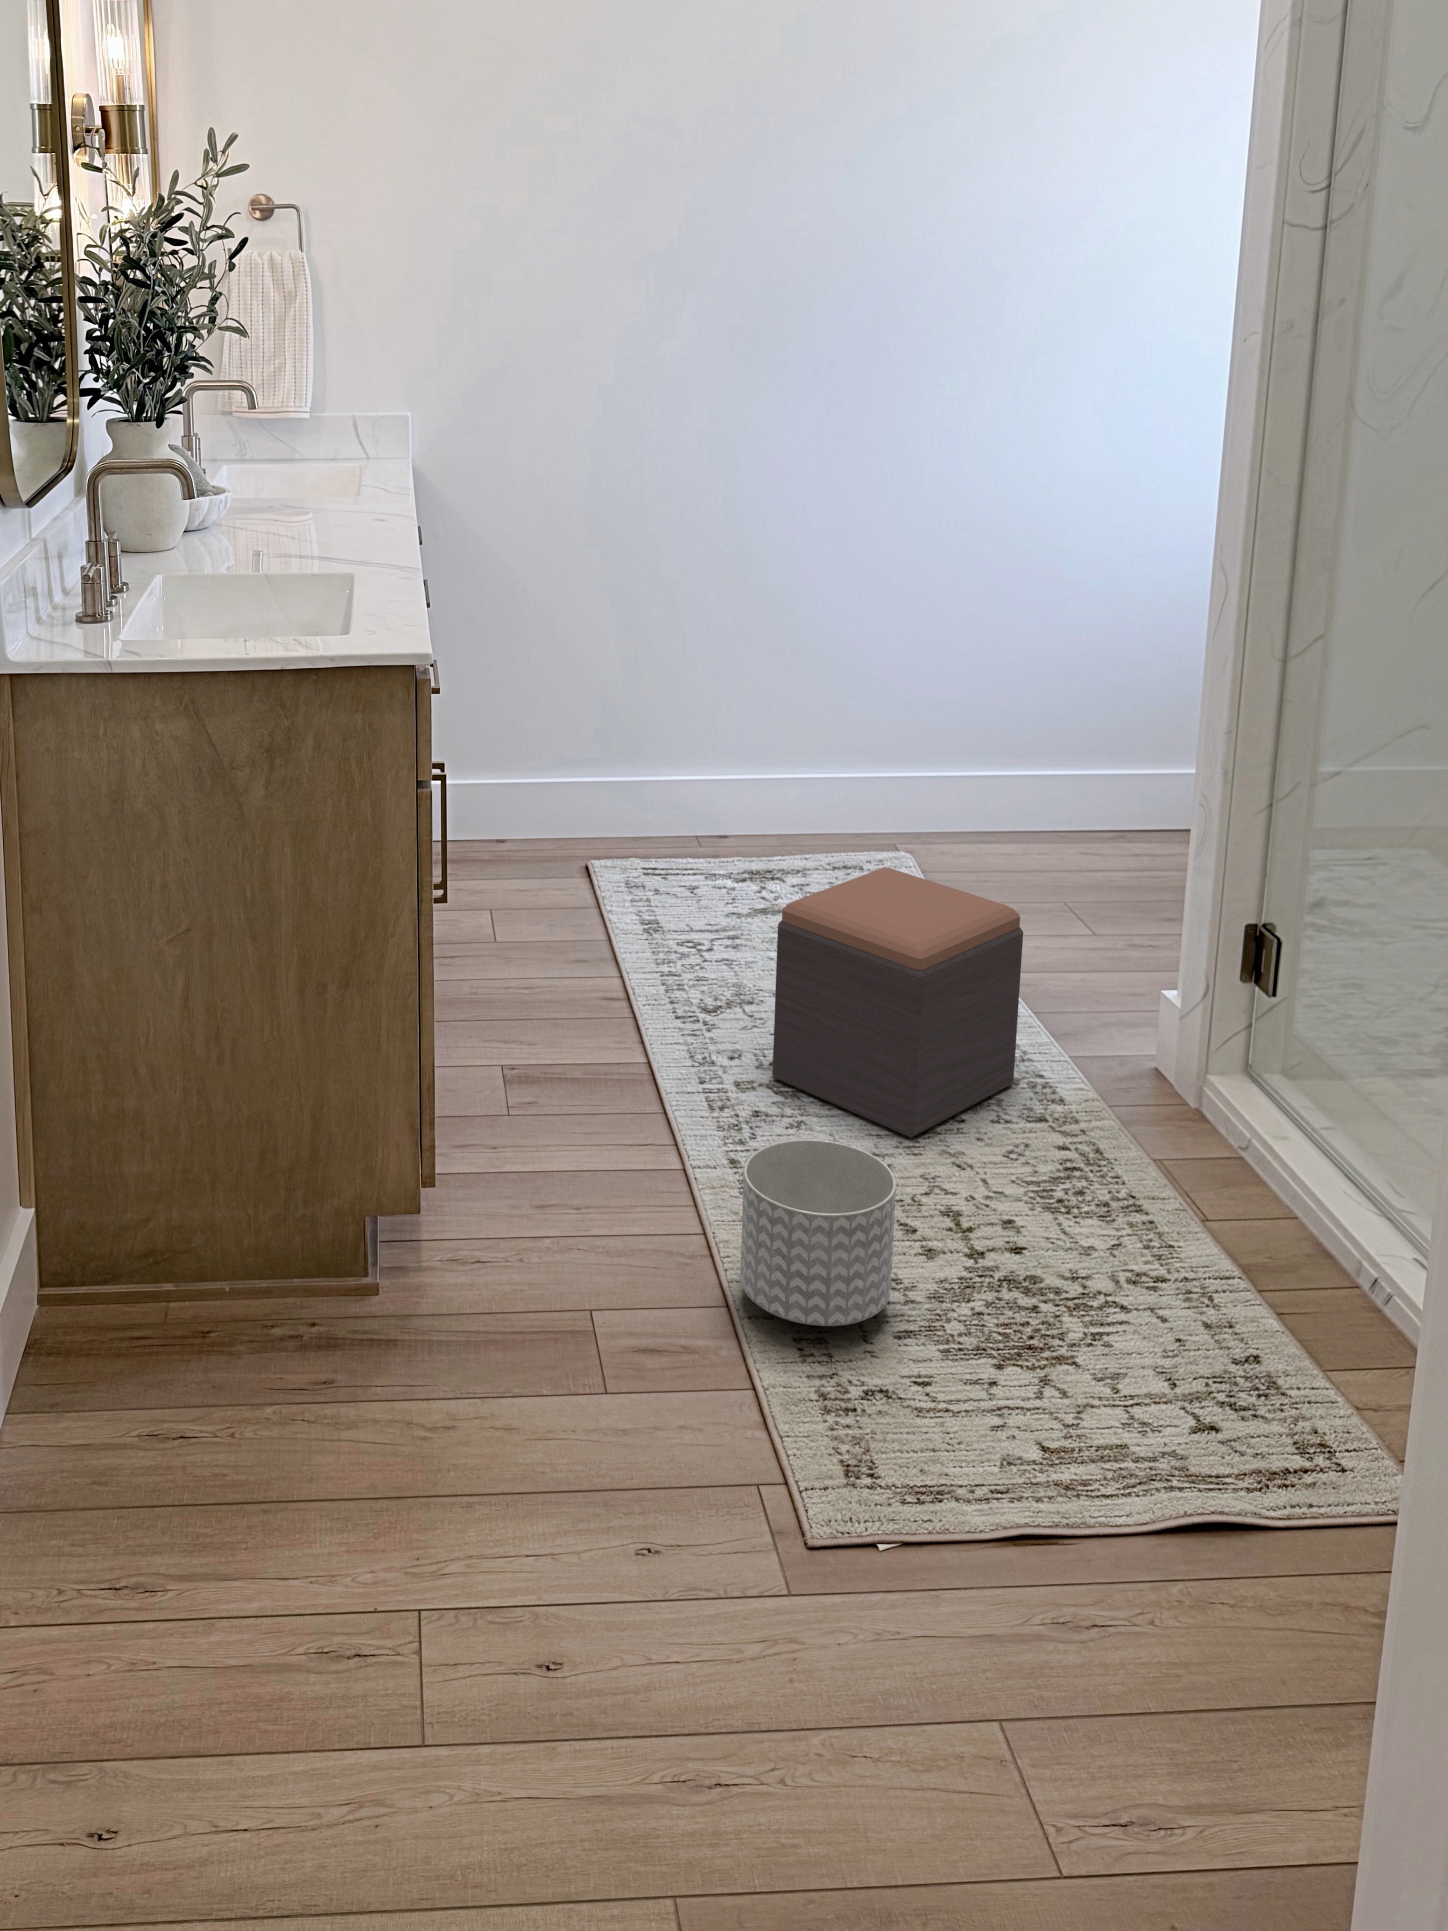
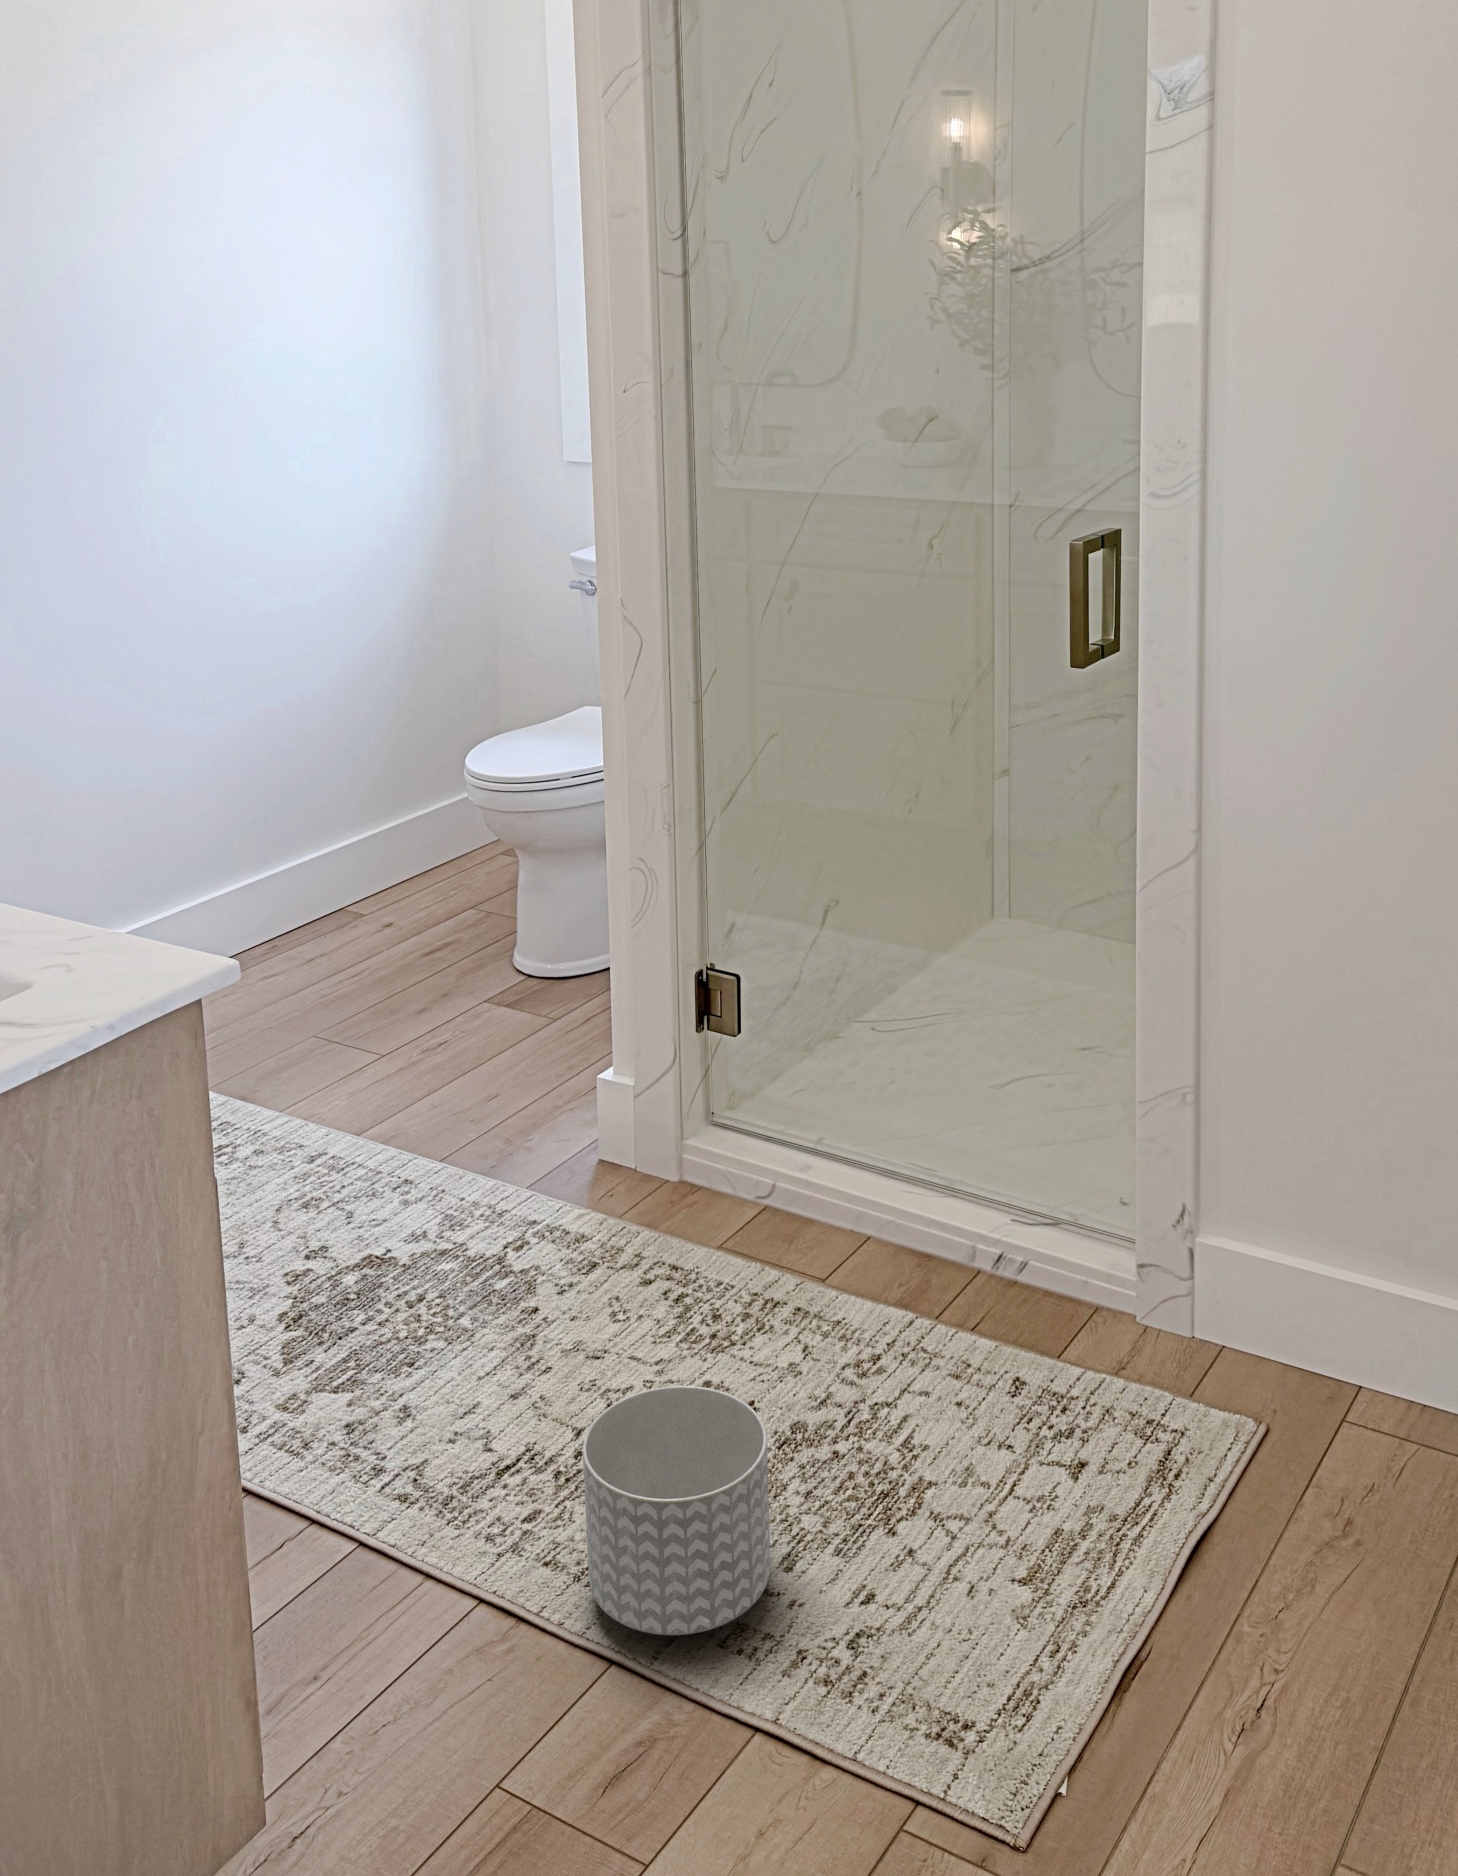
footstool: present [772,868,1023,1138] -> none [286,1052,526,1375]

